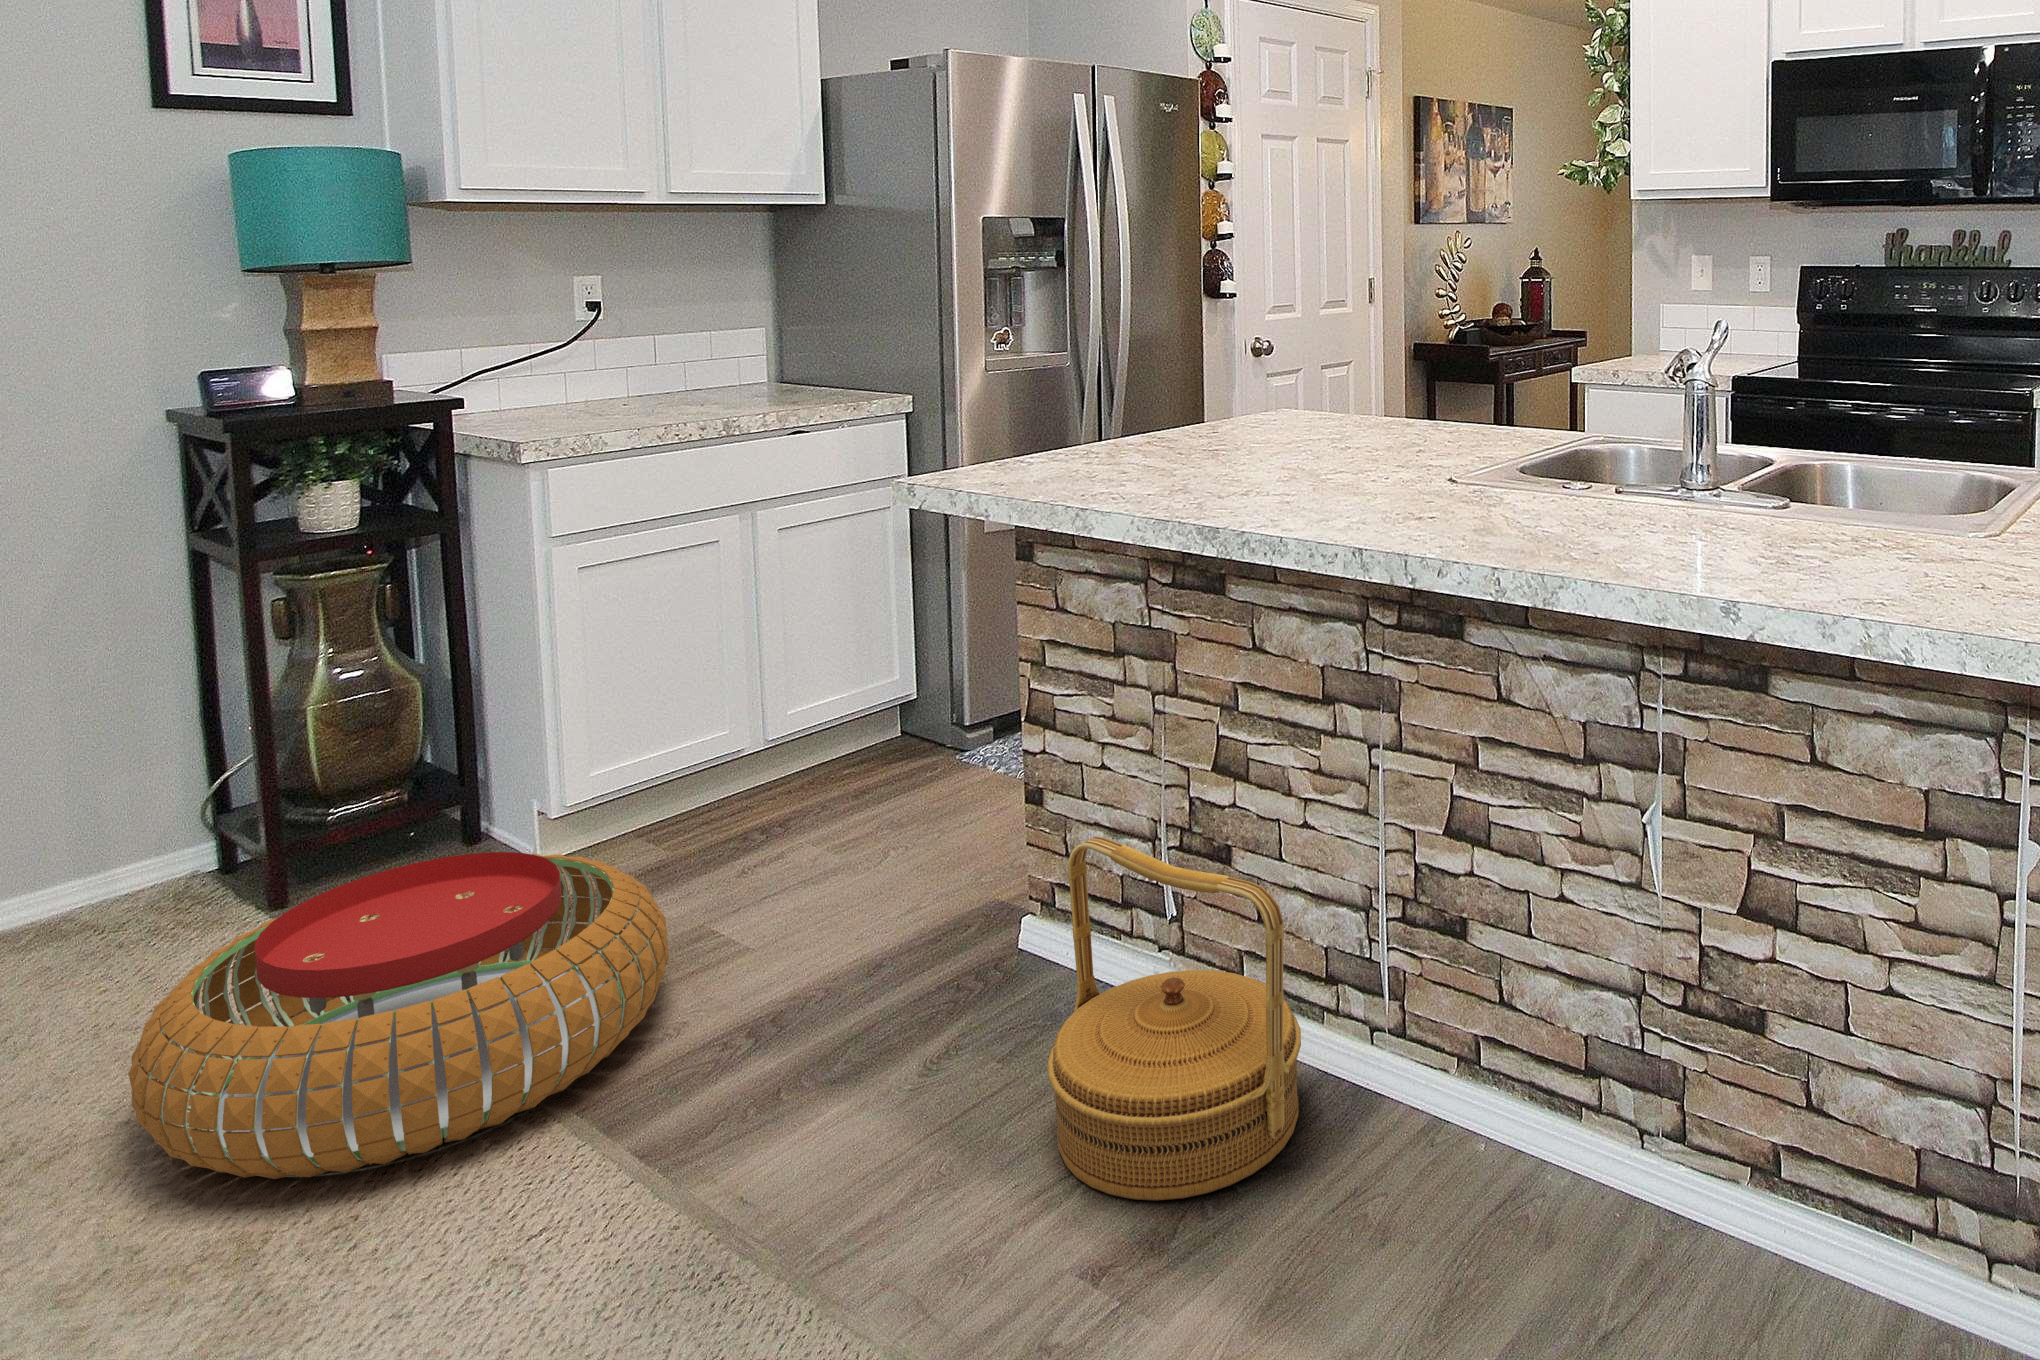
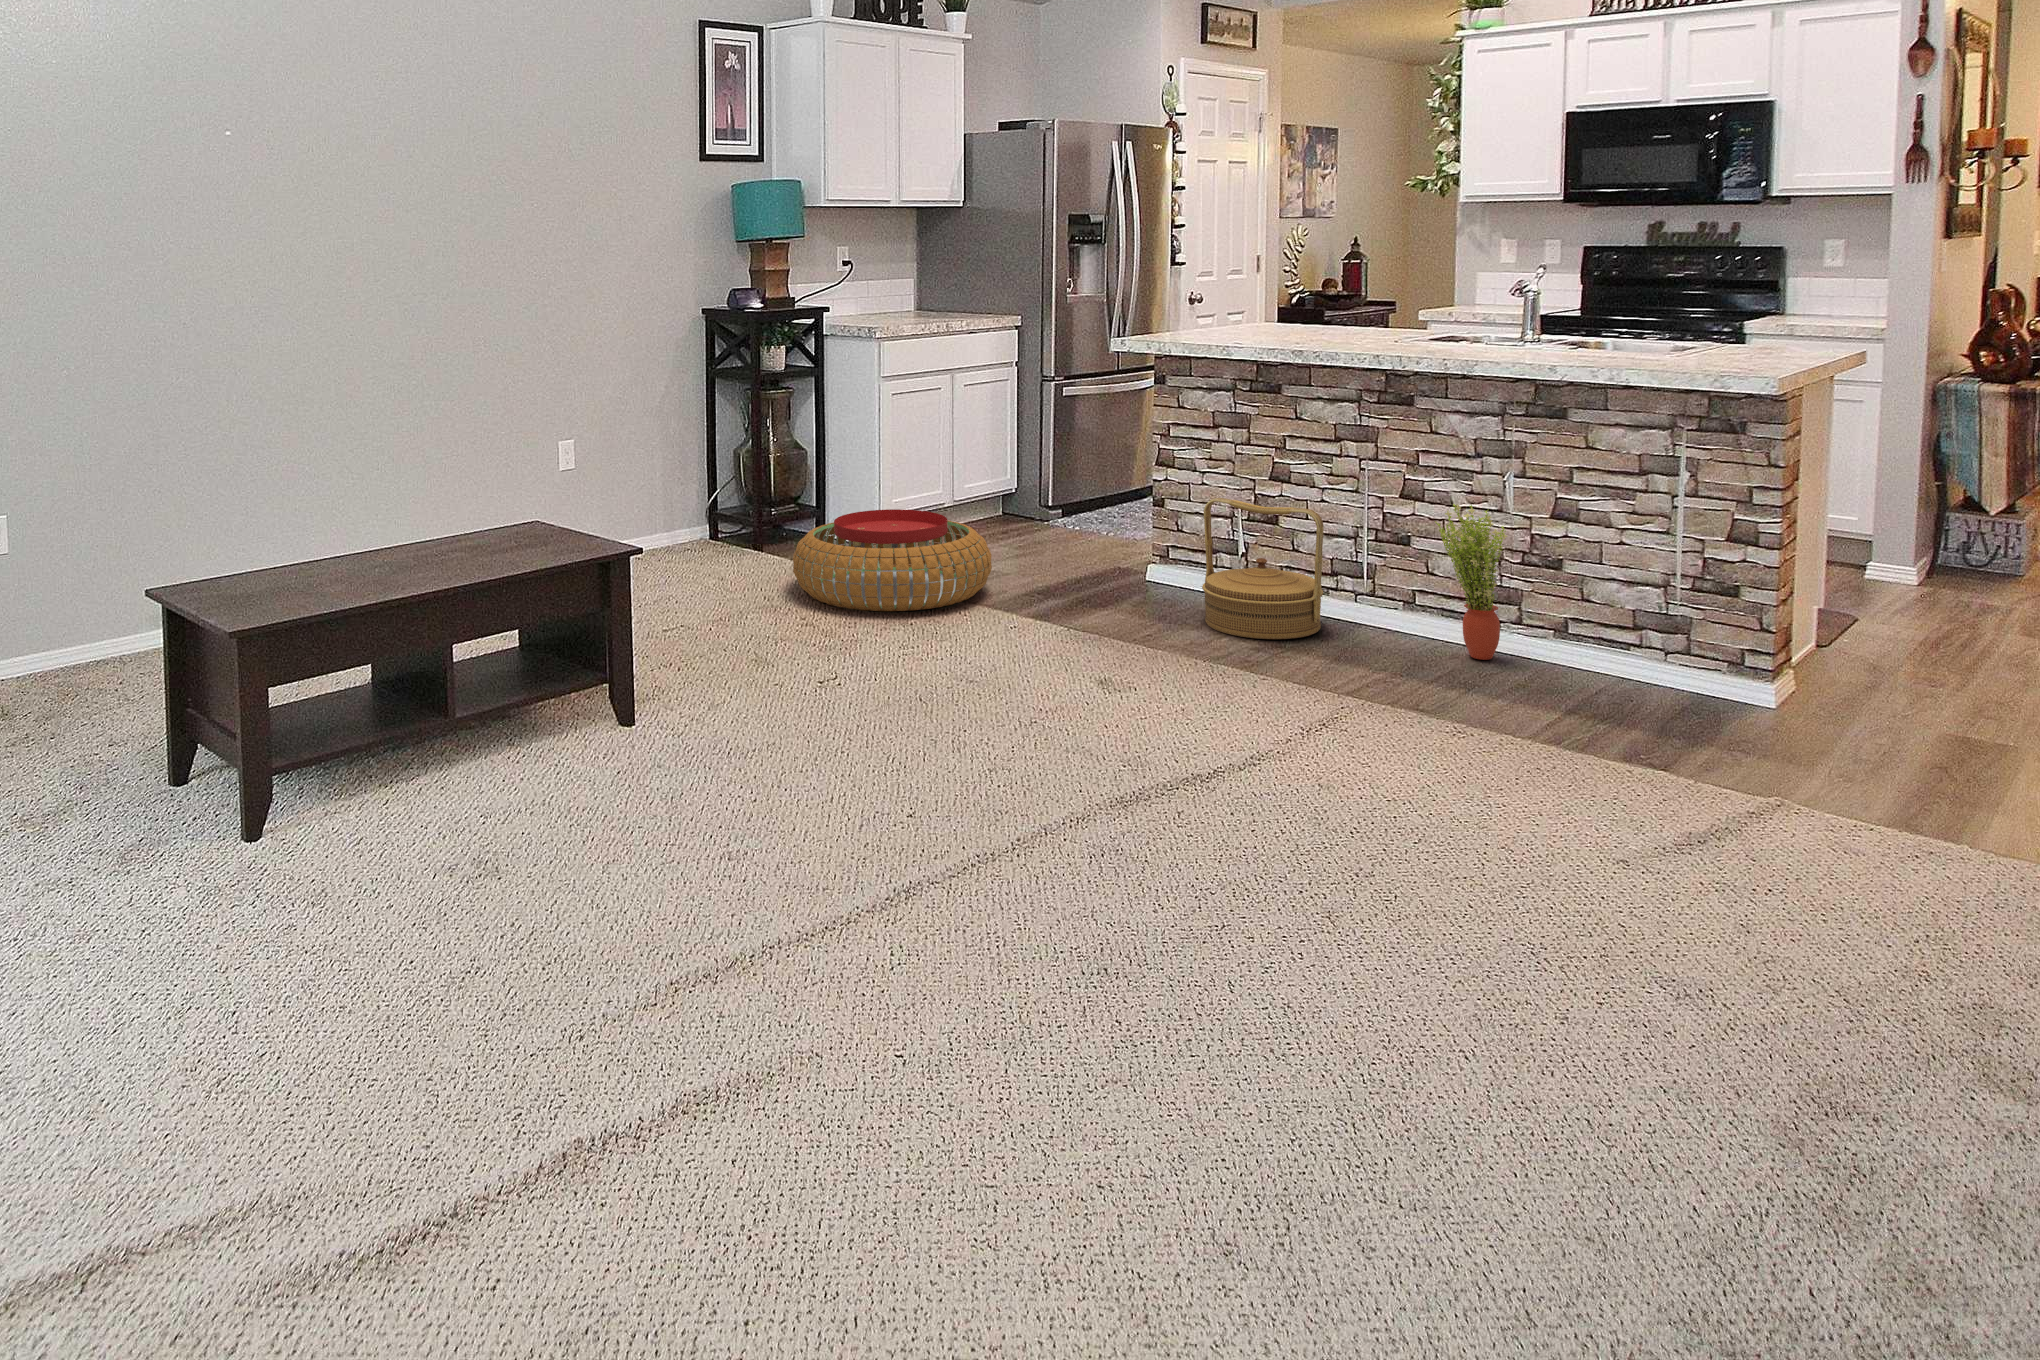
potted plant: none [1503,877,1653,1242] -> present [1436,504,1507,660]

